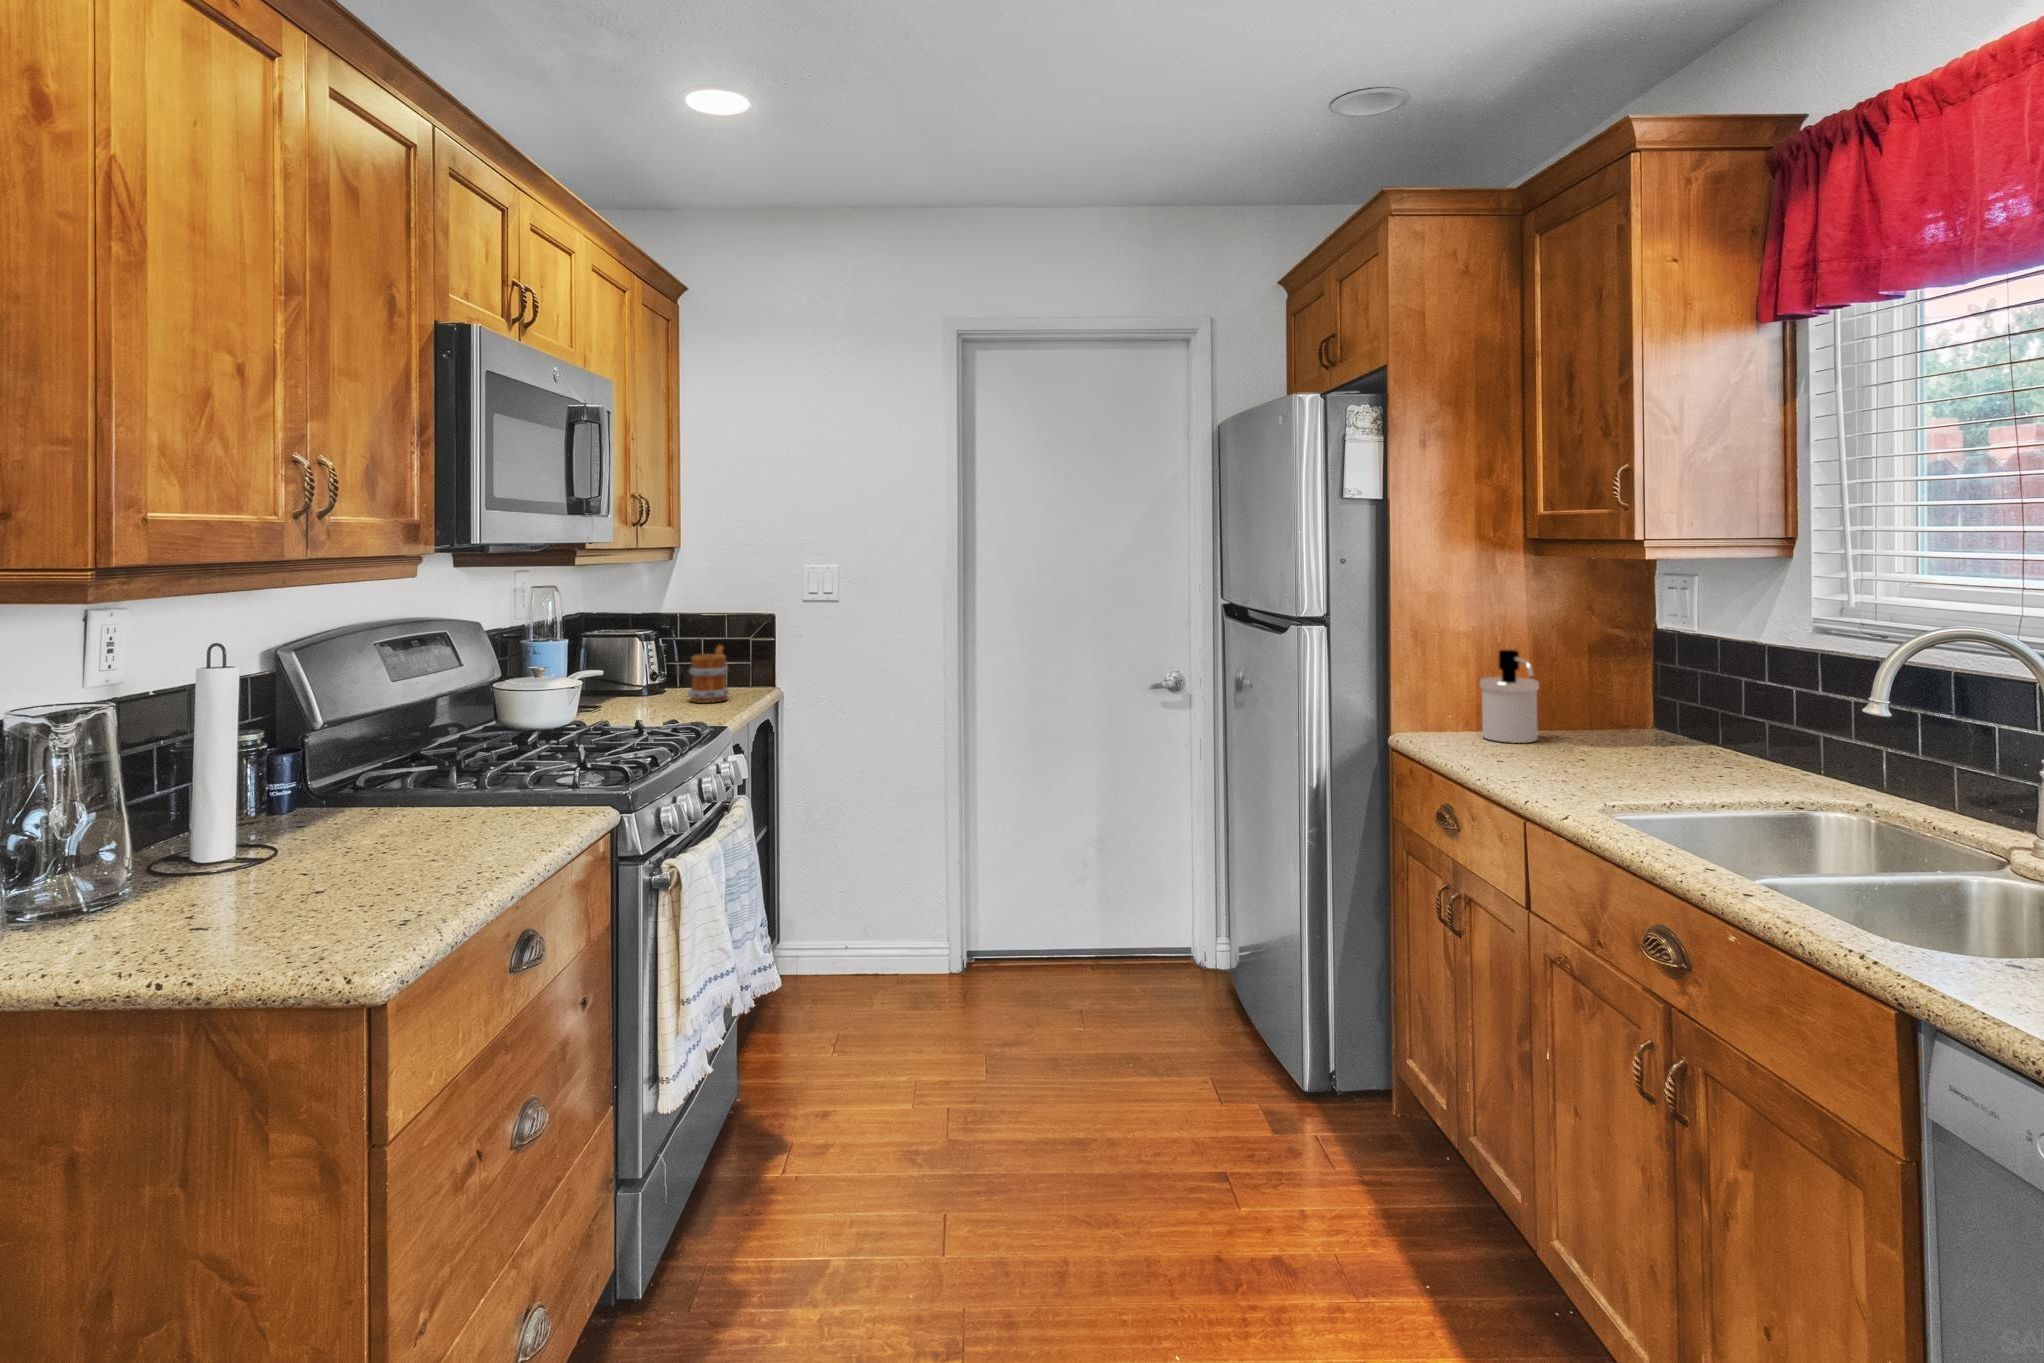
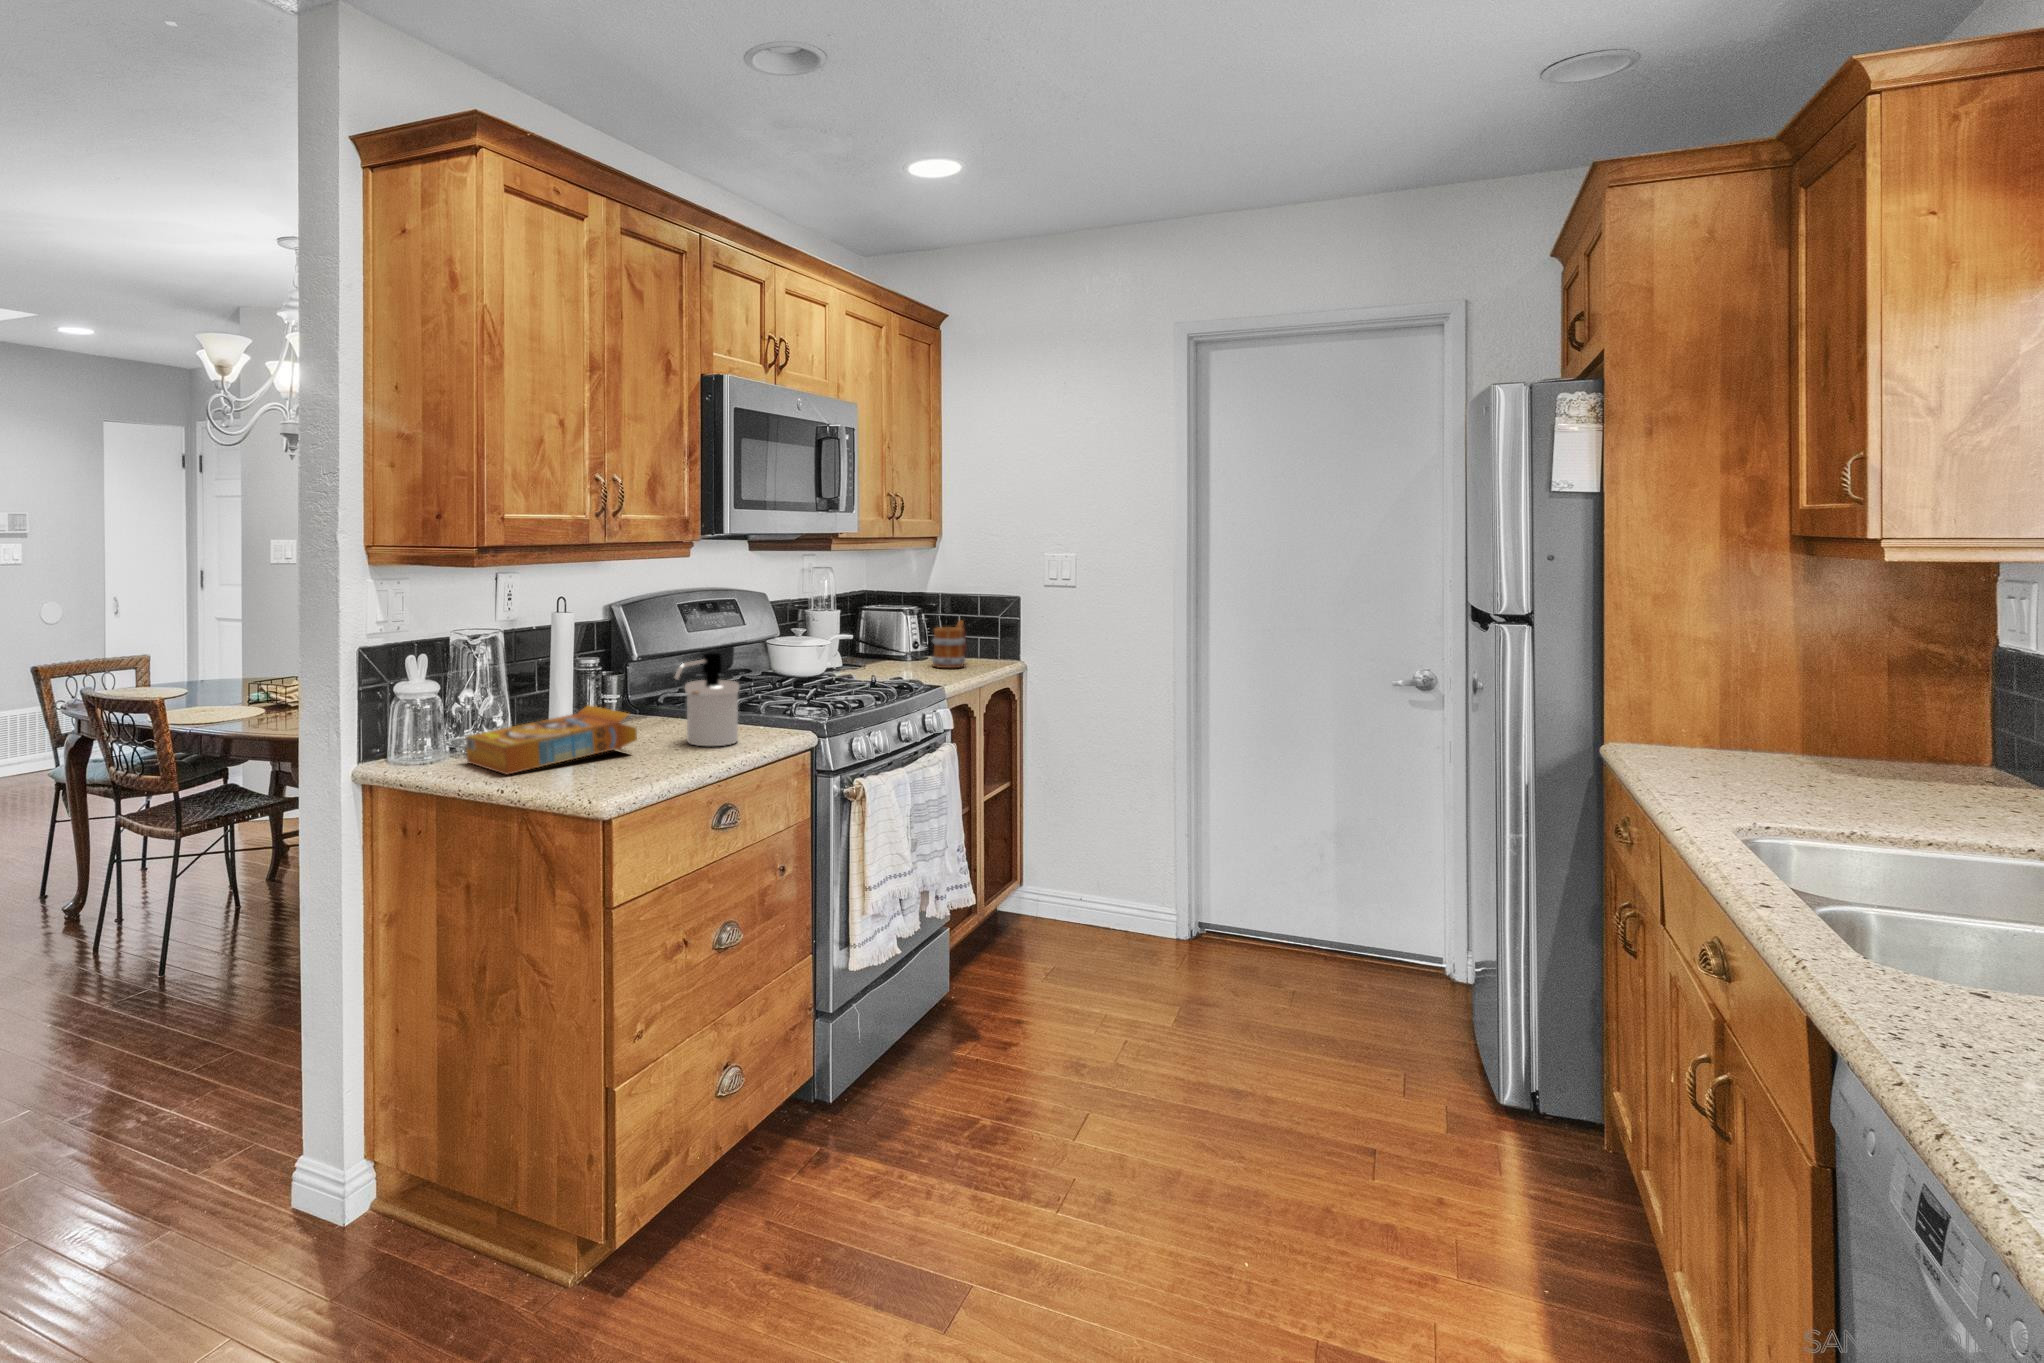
soap dispenser: present [1480,650,1539,743] -> present [675,653,739,746]
cereal box: none [49,808,376,952] -> present [466,705,637,775]

